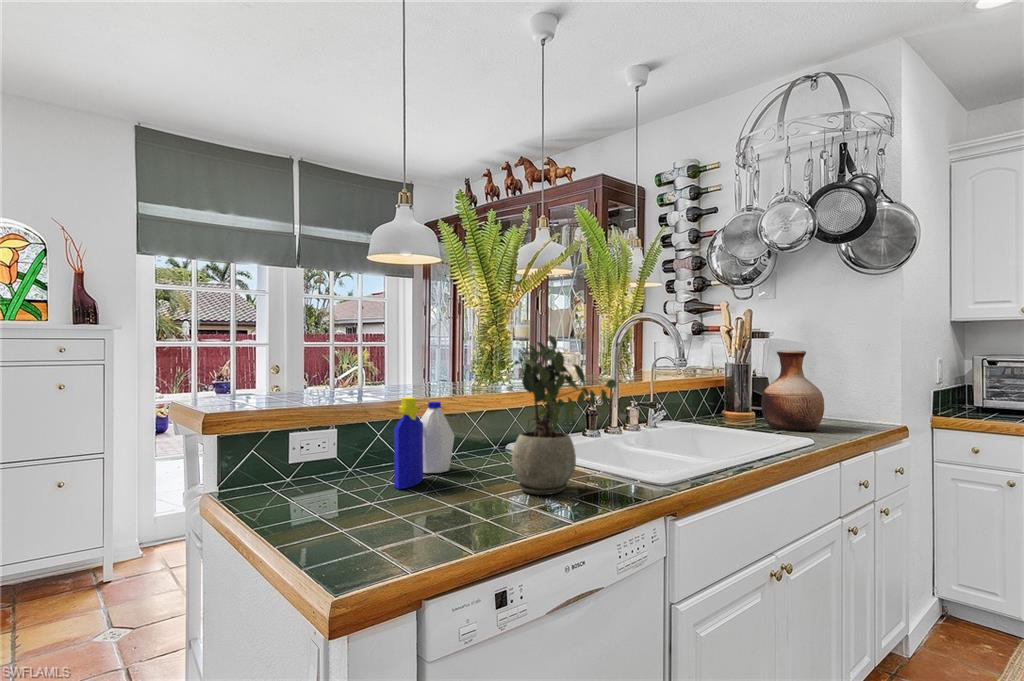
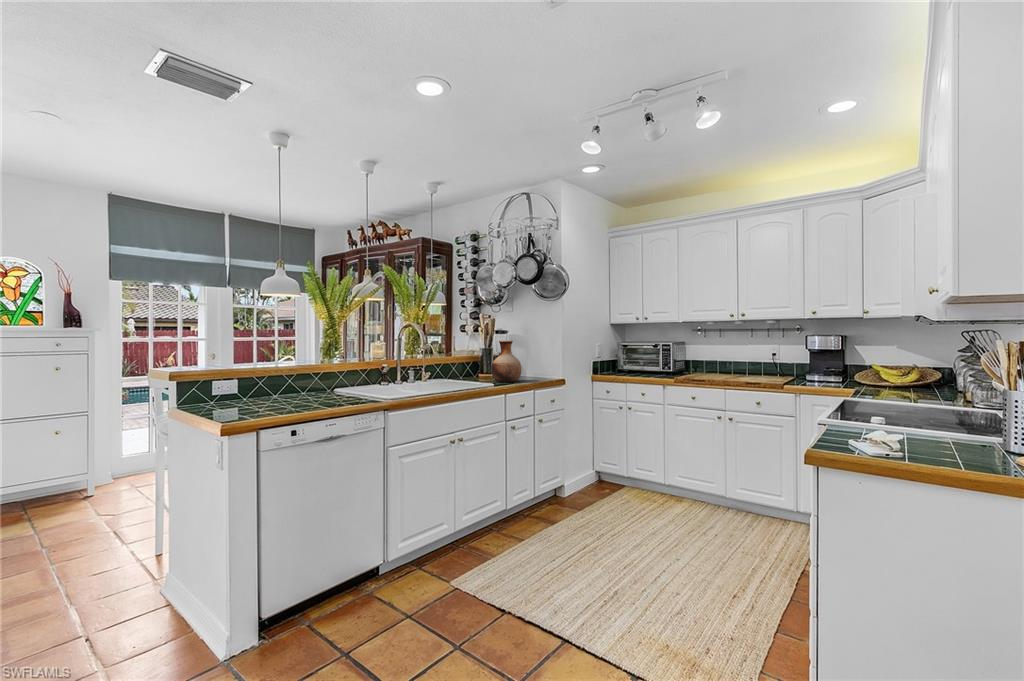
potted plant: present [512,335,617,495] -> none [320,333,370,405]
bottle: present [394,397,455,489] -> none [265,363,300,405]

